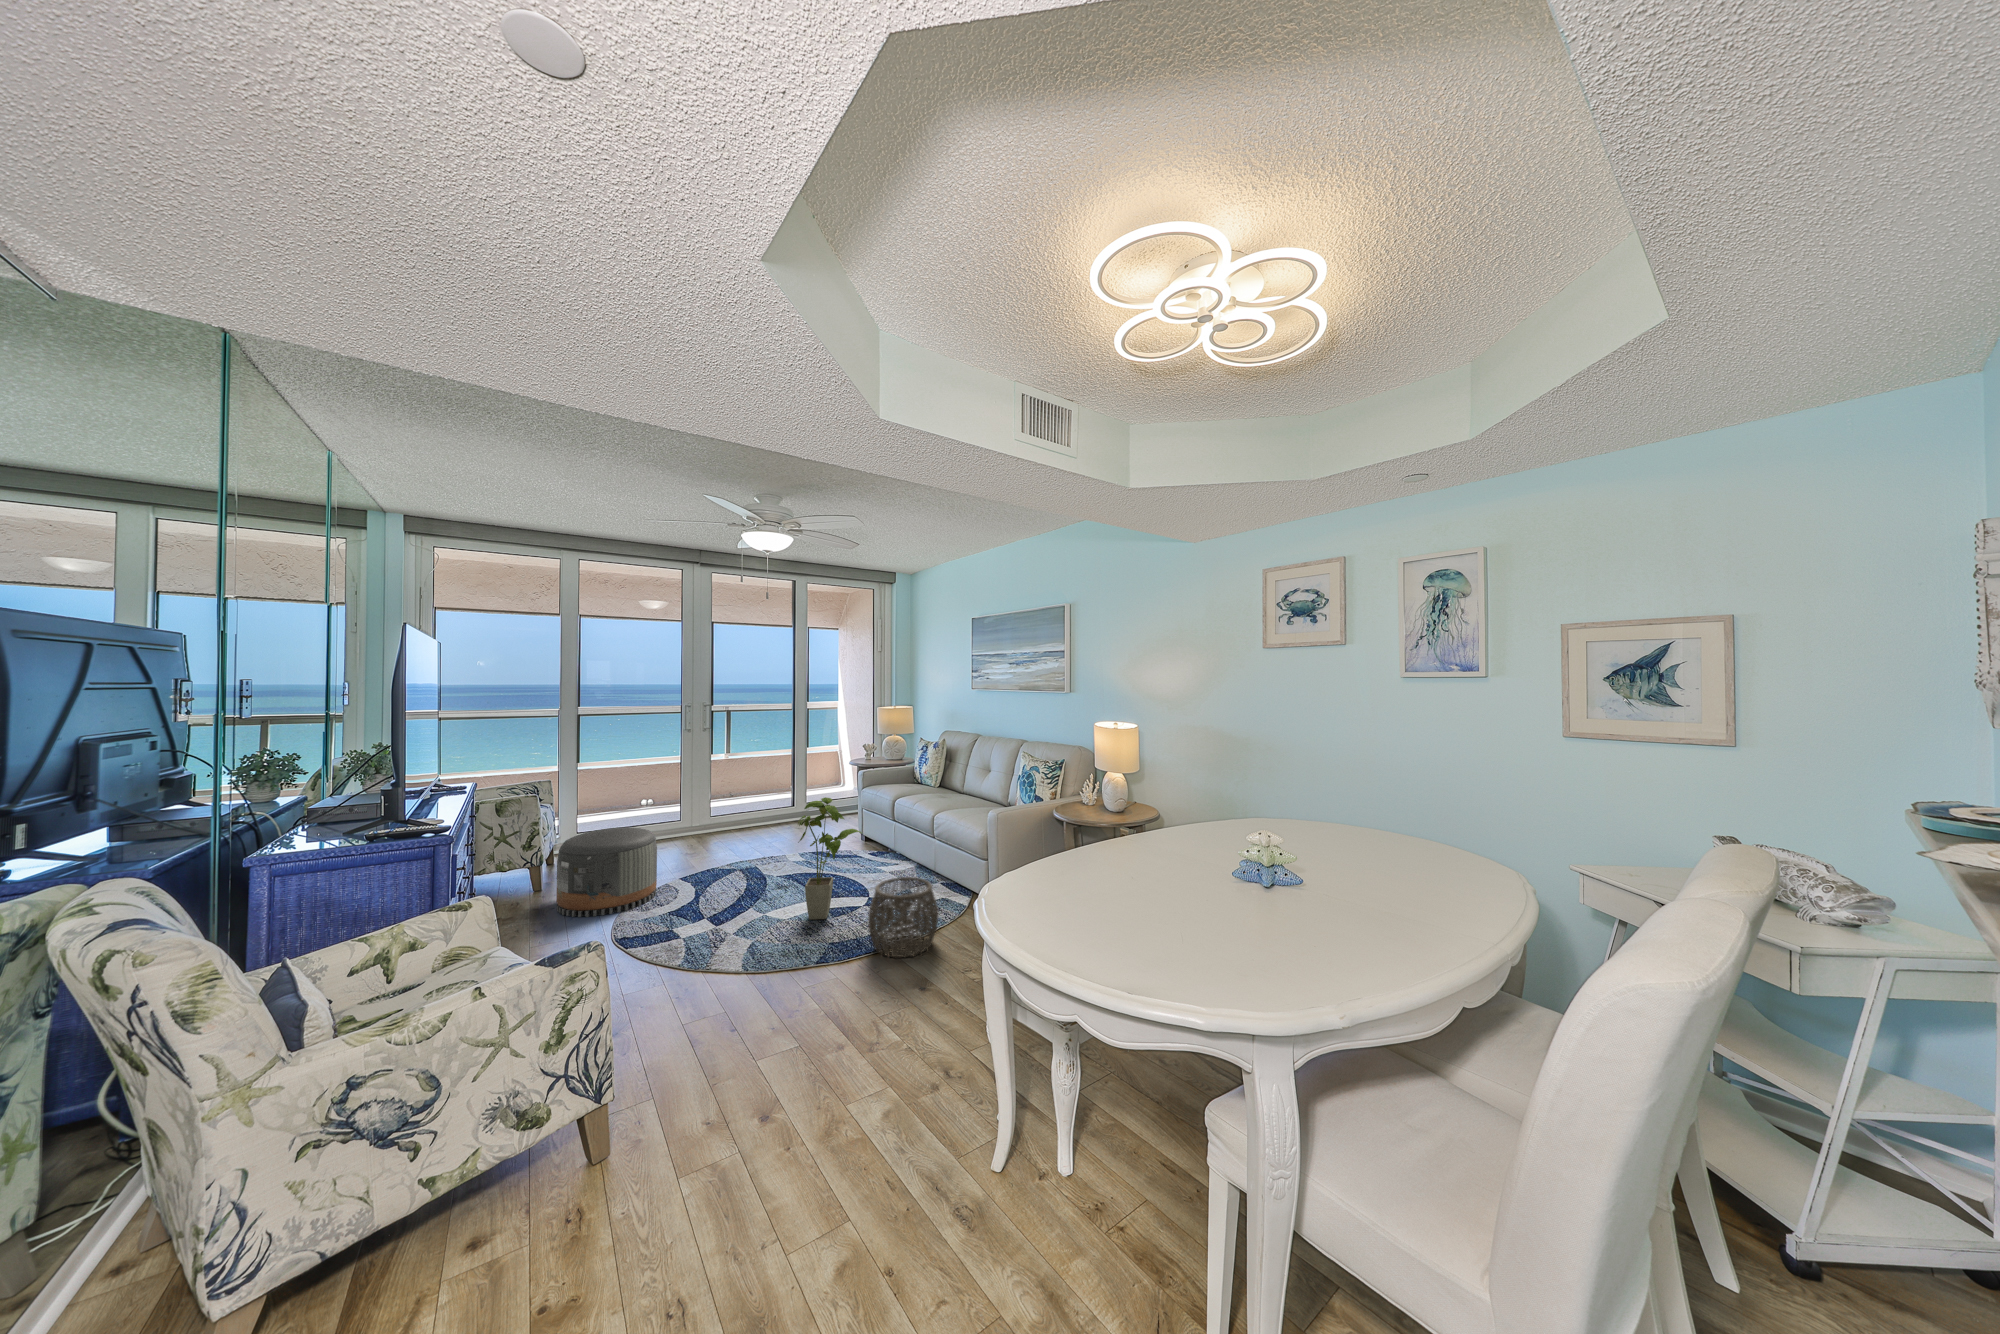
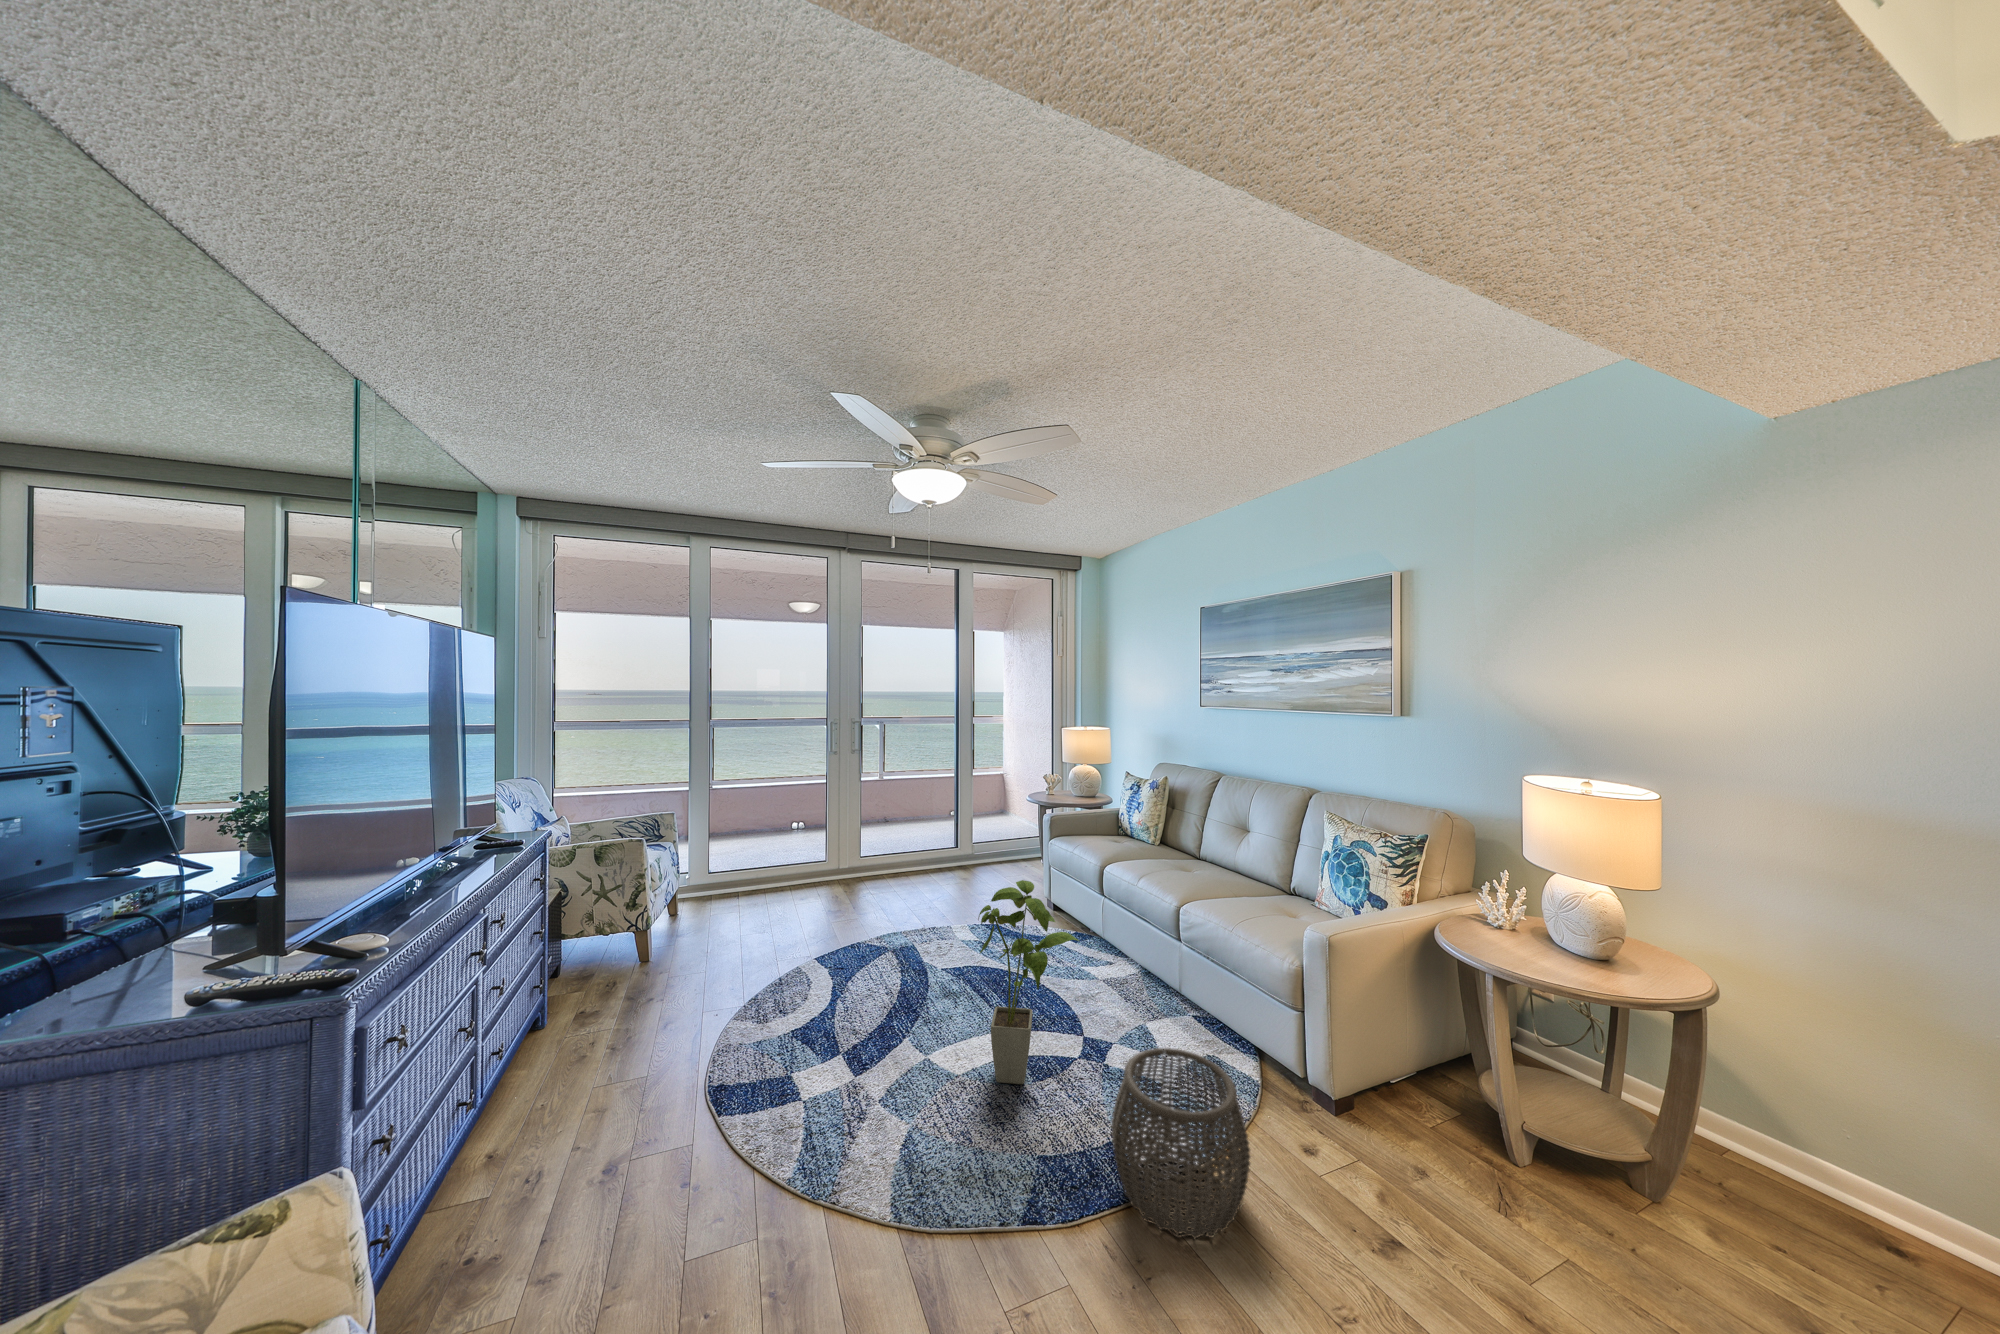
pouf: present [556,827,657,917] -> none [654,887,785,1024]

